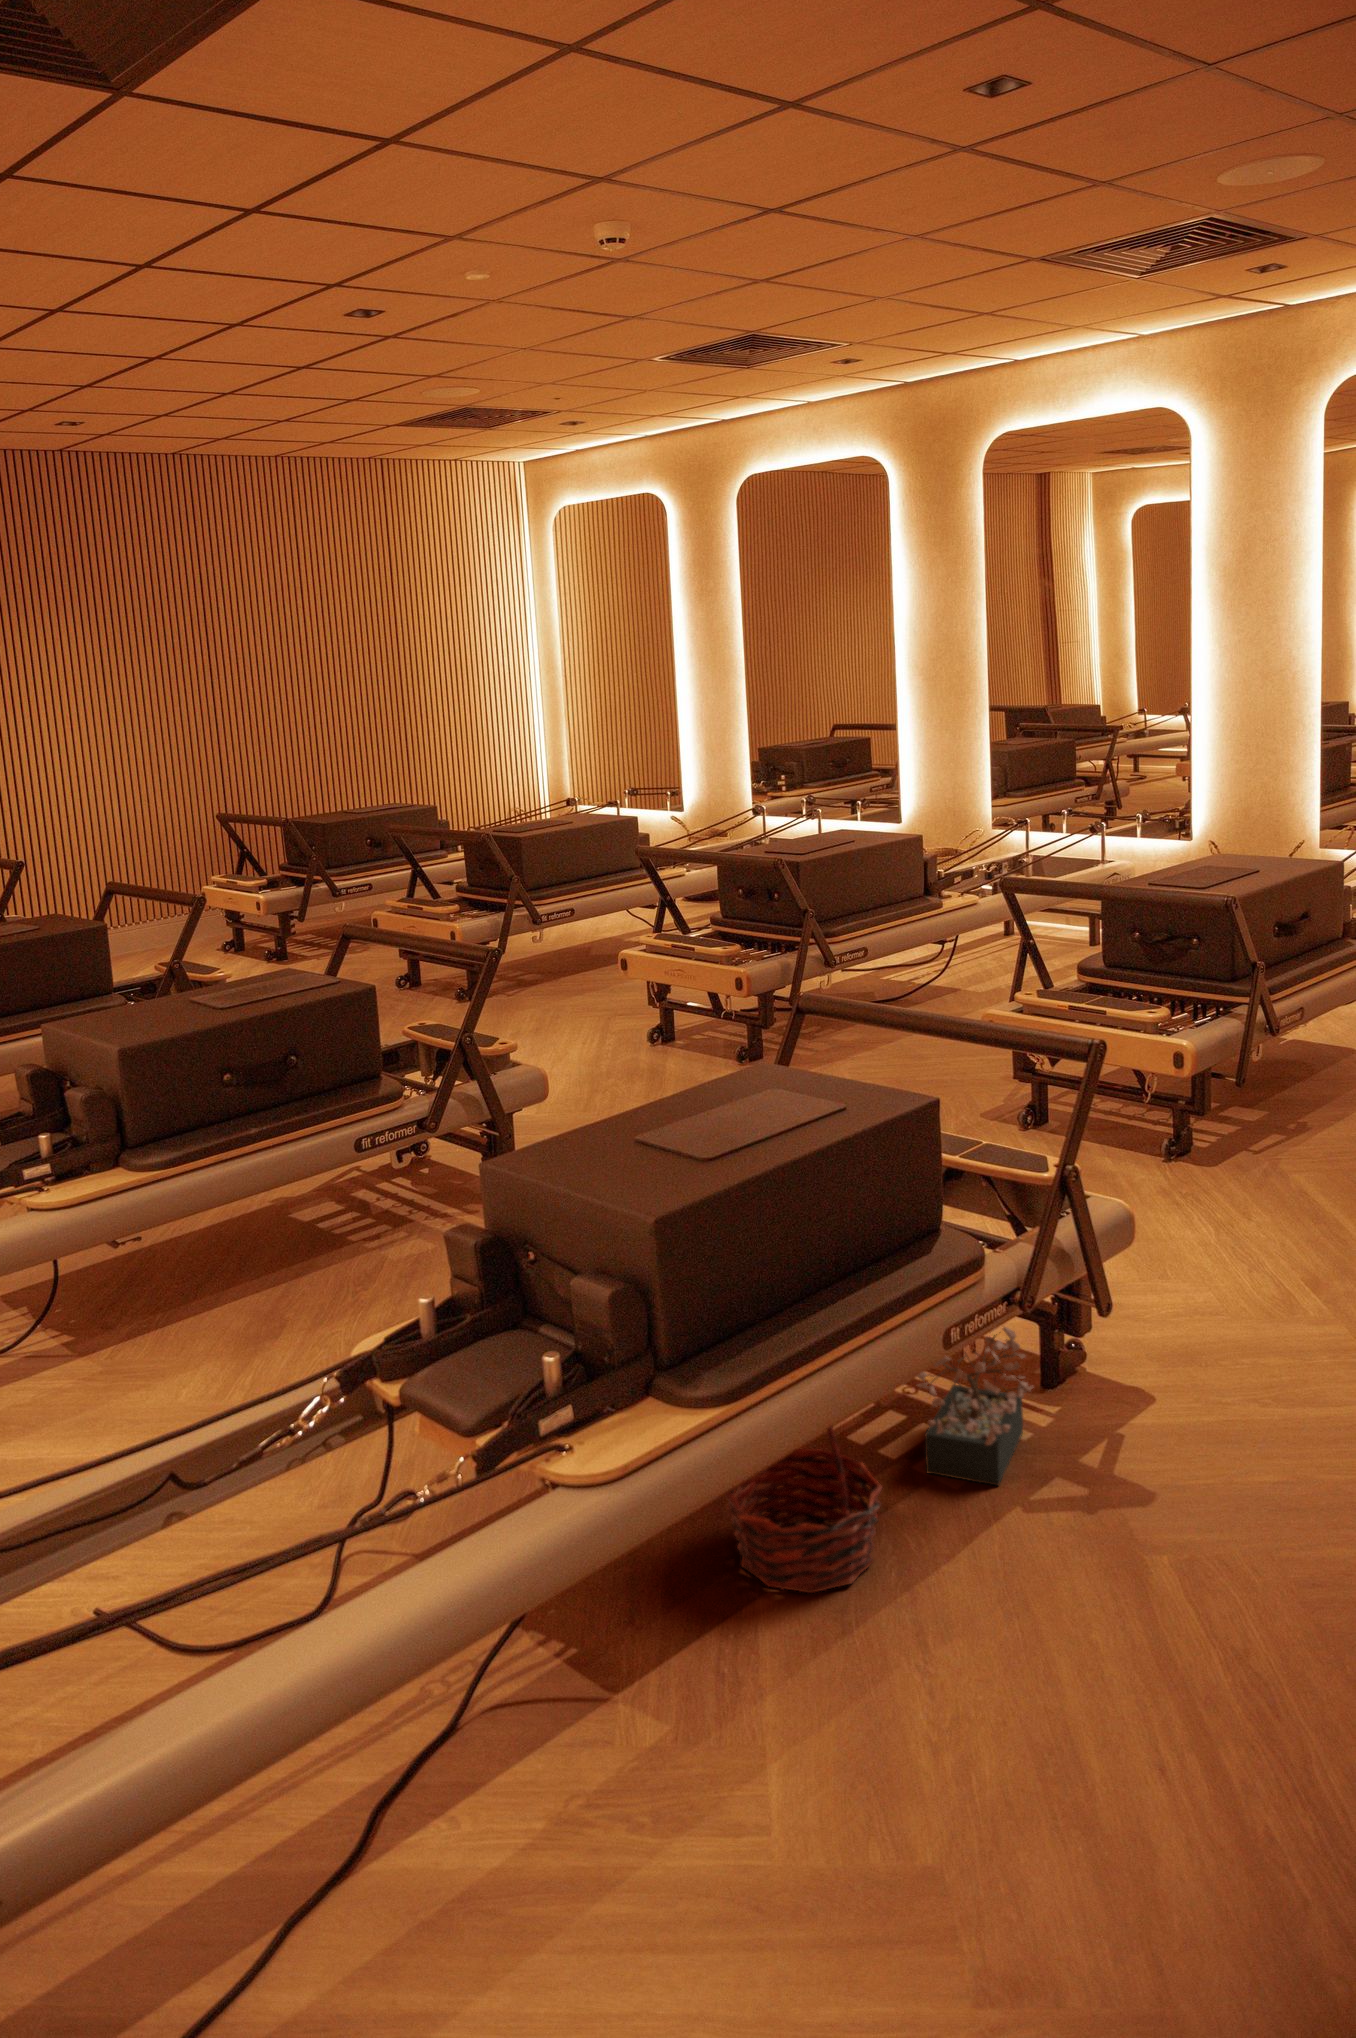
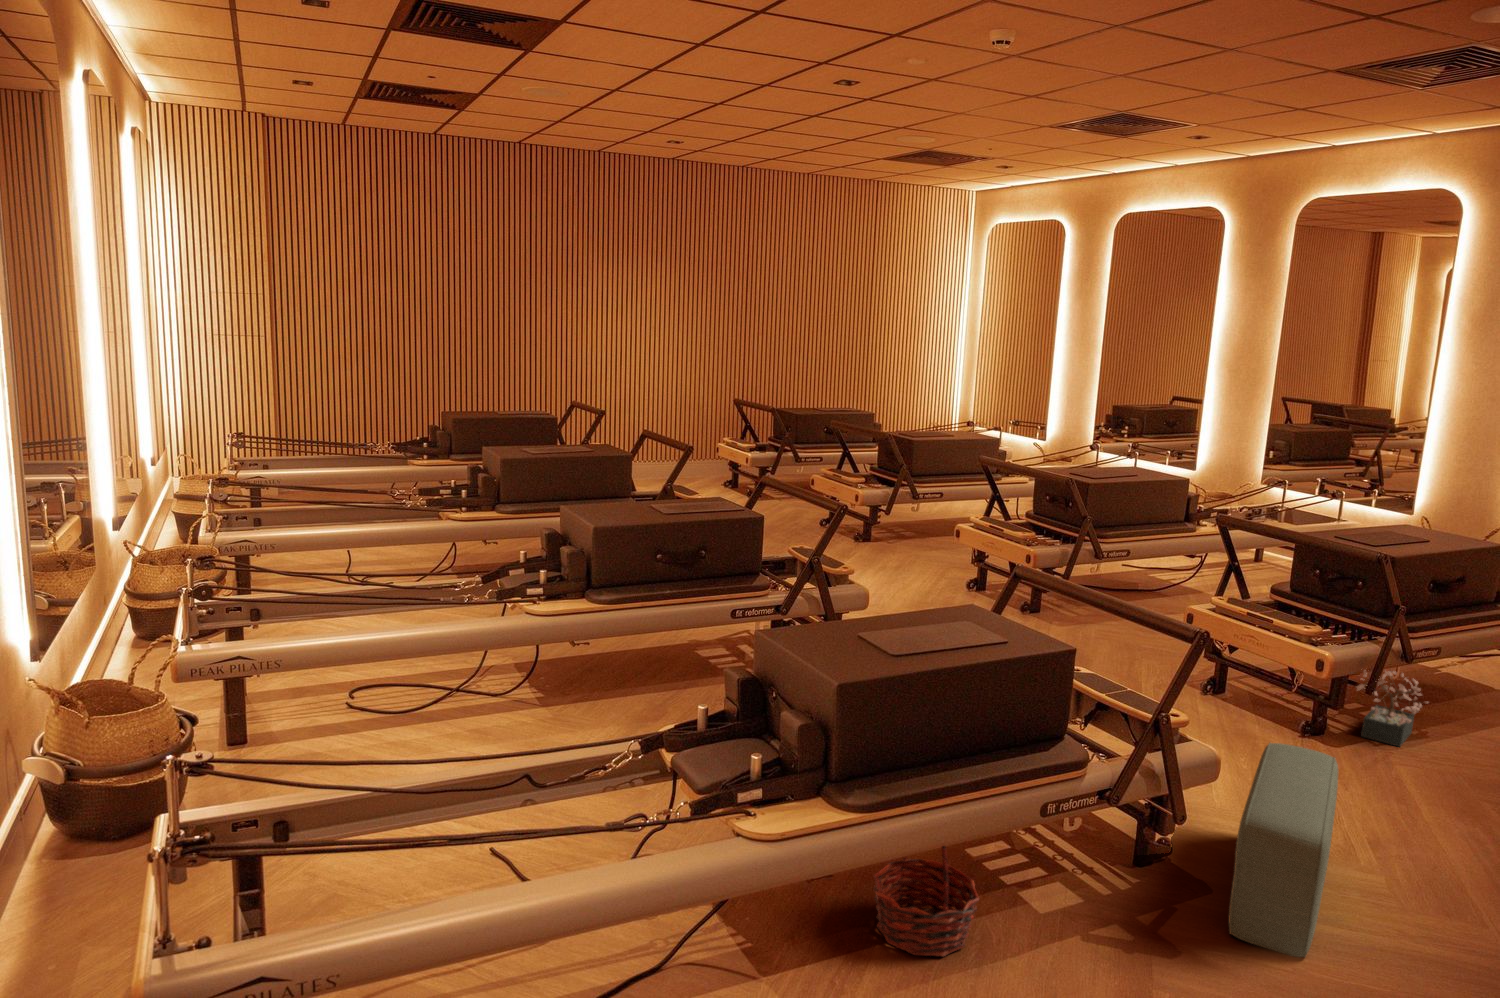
pouf: none [1166,1174,1300,1457] -> present [1229,743,1338,957]
decorative plant: present [917,1325,1033,1486] -> present [1356,669,1427,747]

